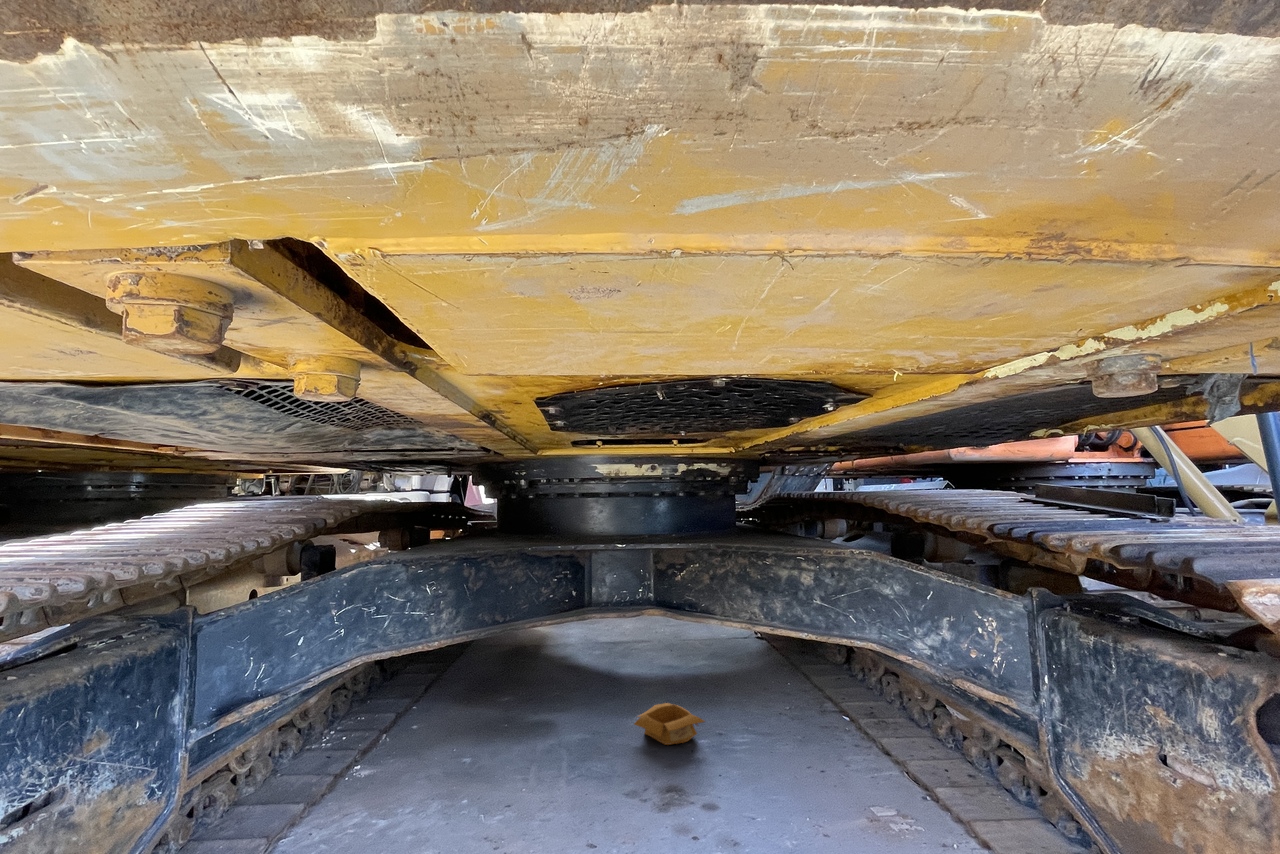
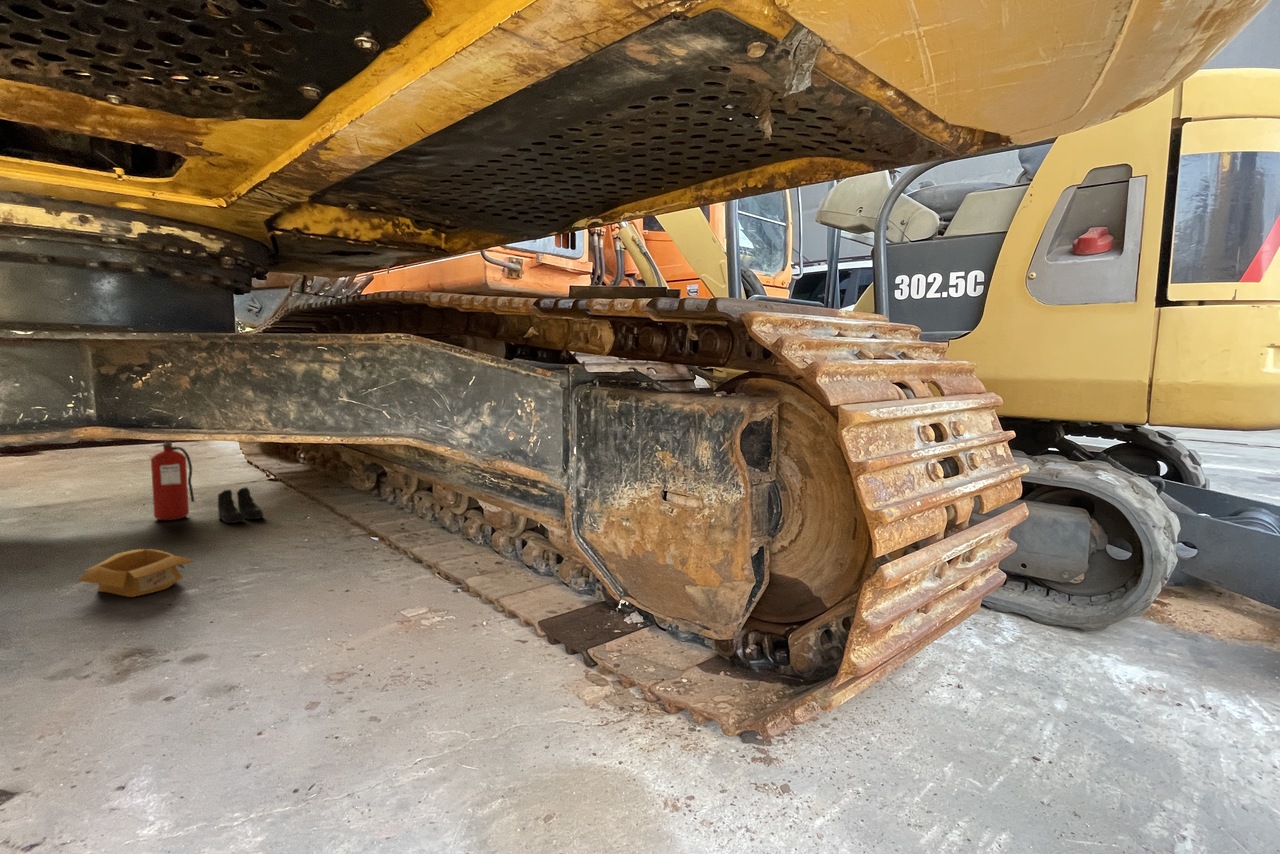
fire extinguisher: none [672,602,700,672] -> present [151,440,194,520]
boots: none [717,650,750,682] -> present [218,488,263,523]

